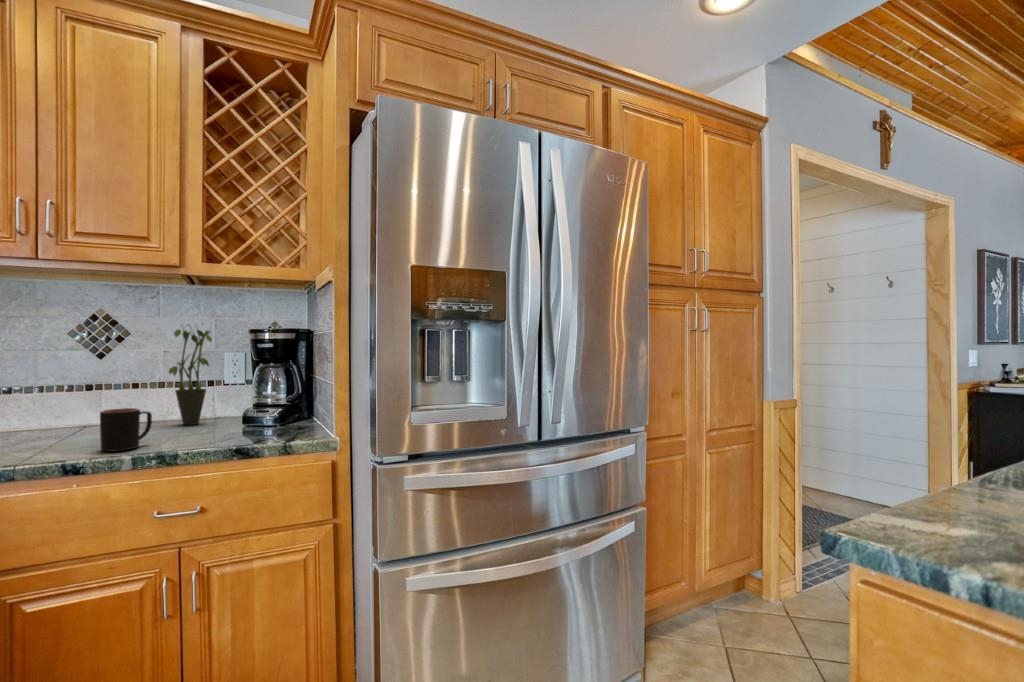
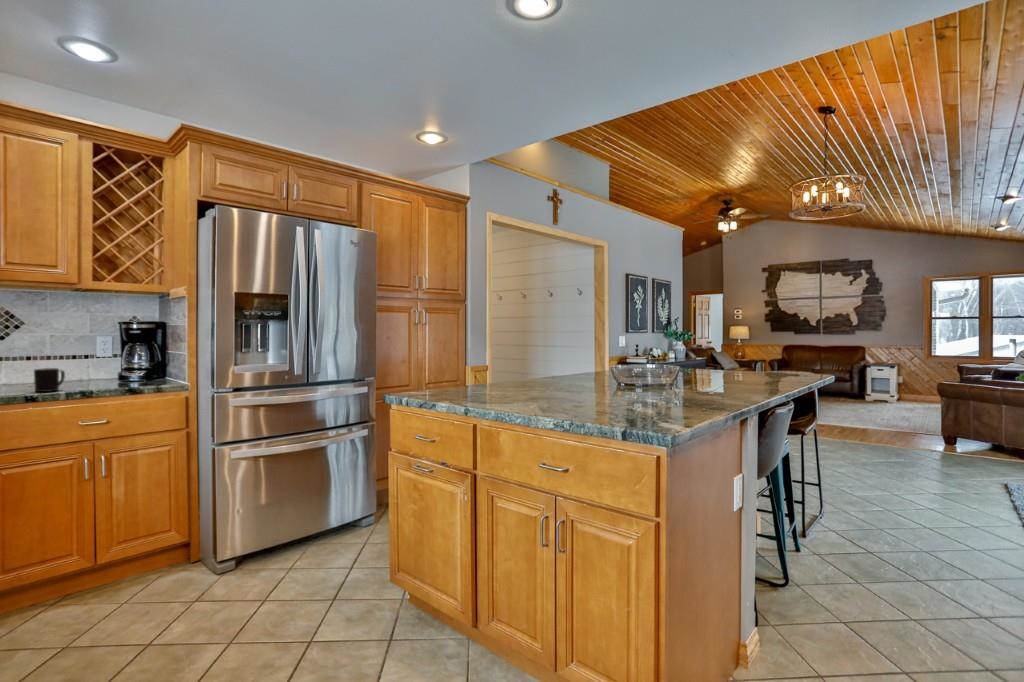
potted plant: present [169,329,212,425] -> none [63,318,96,382]

